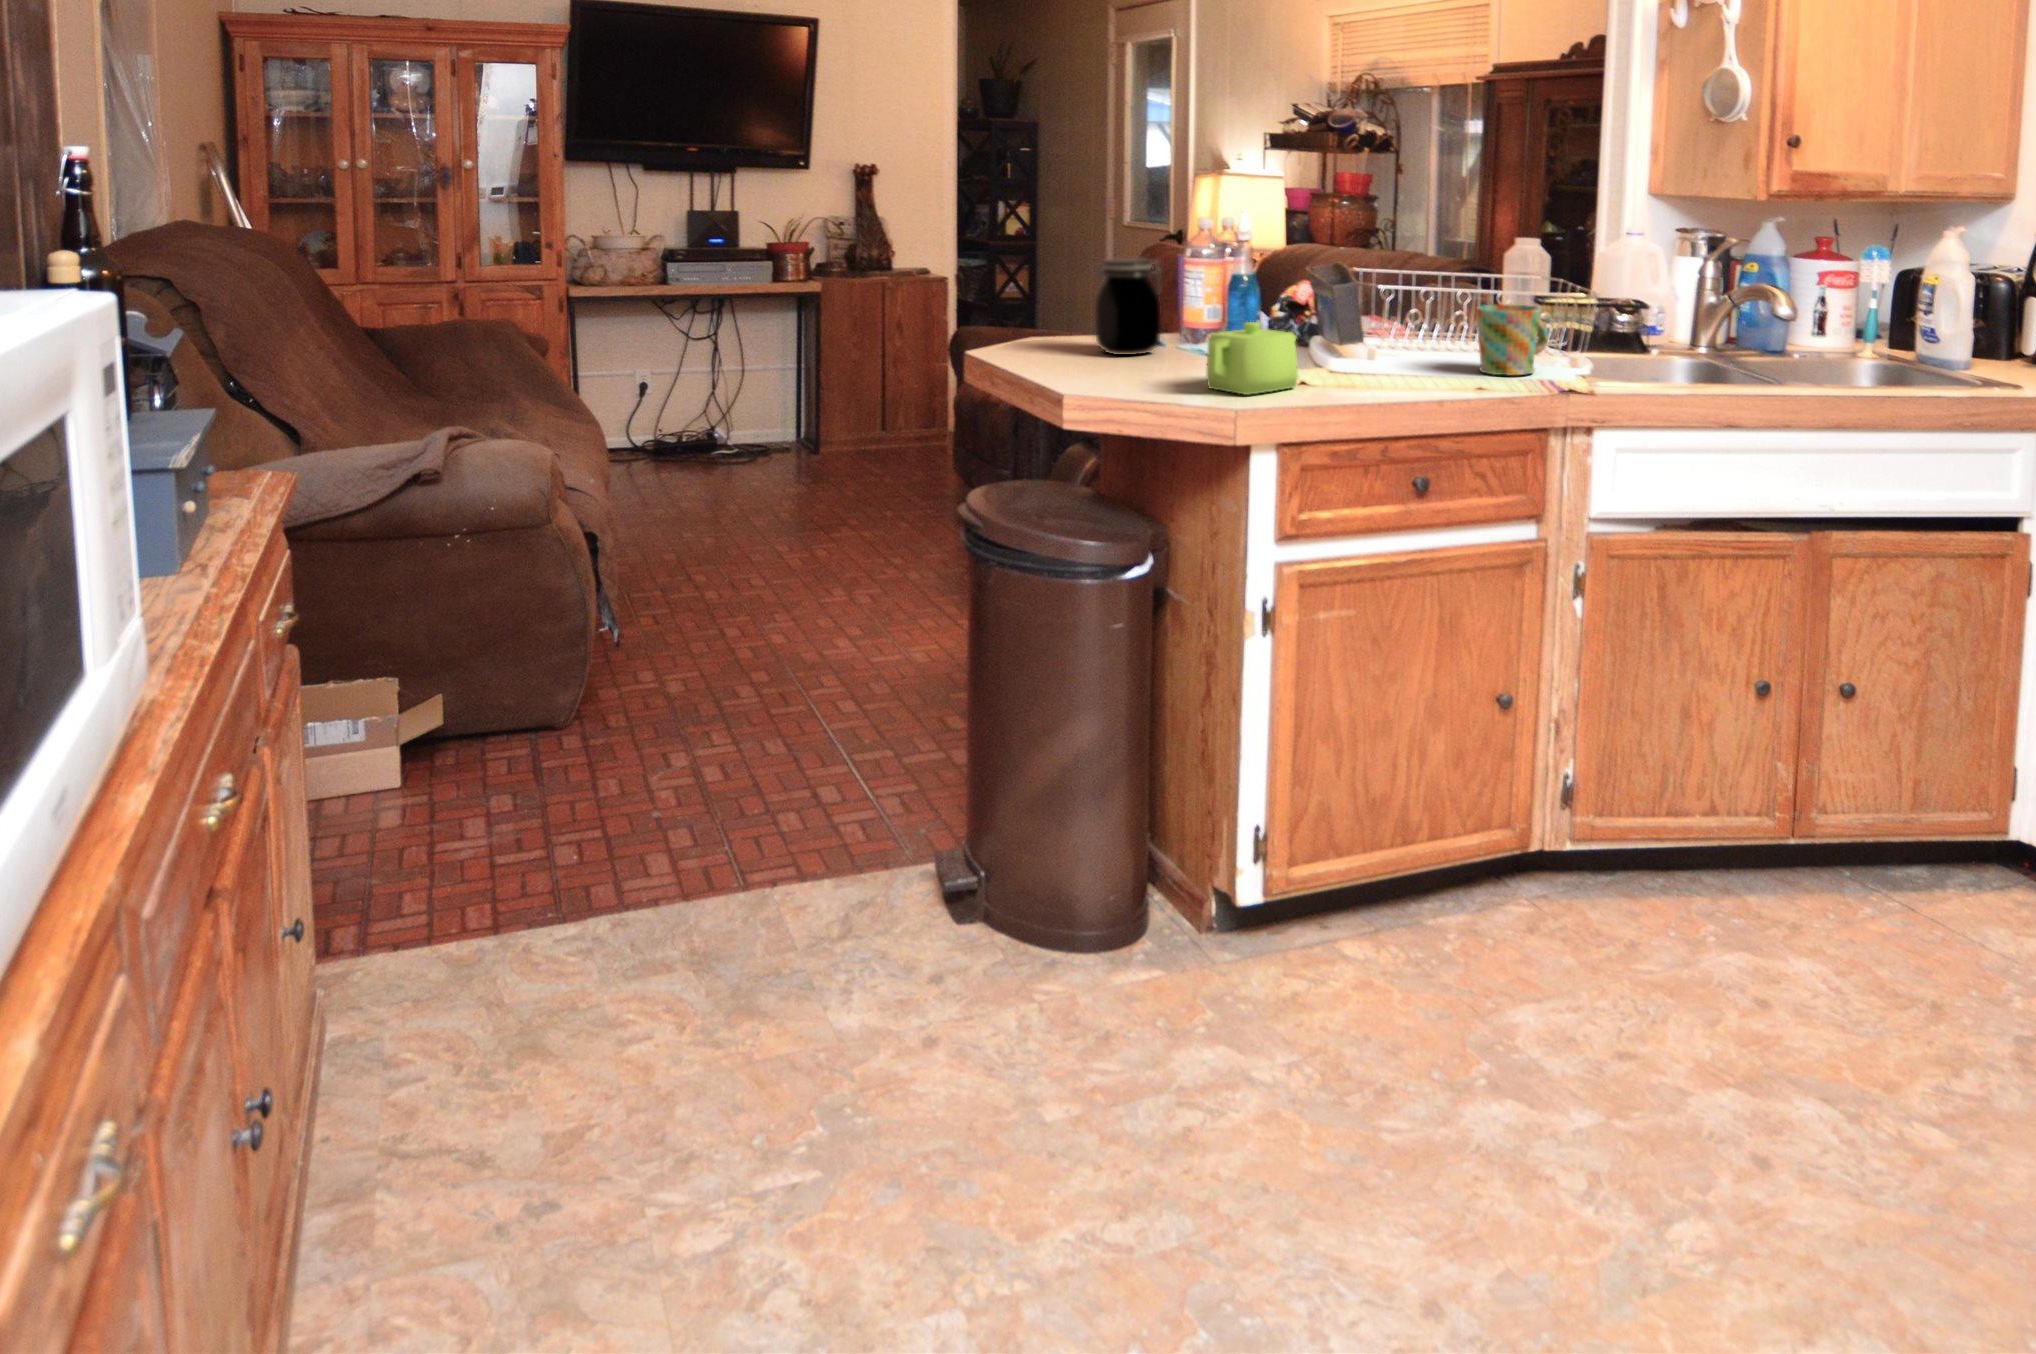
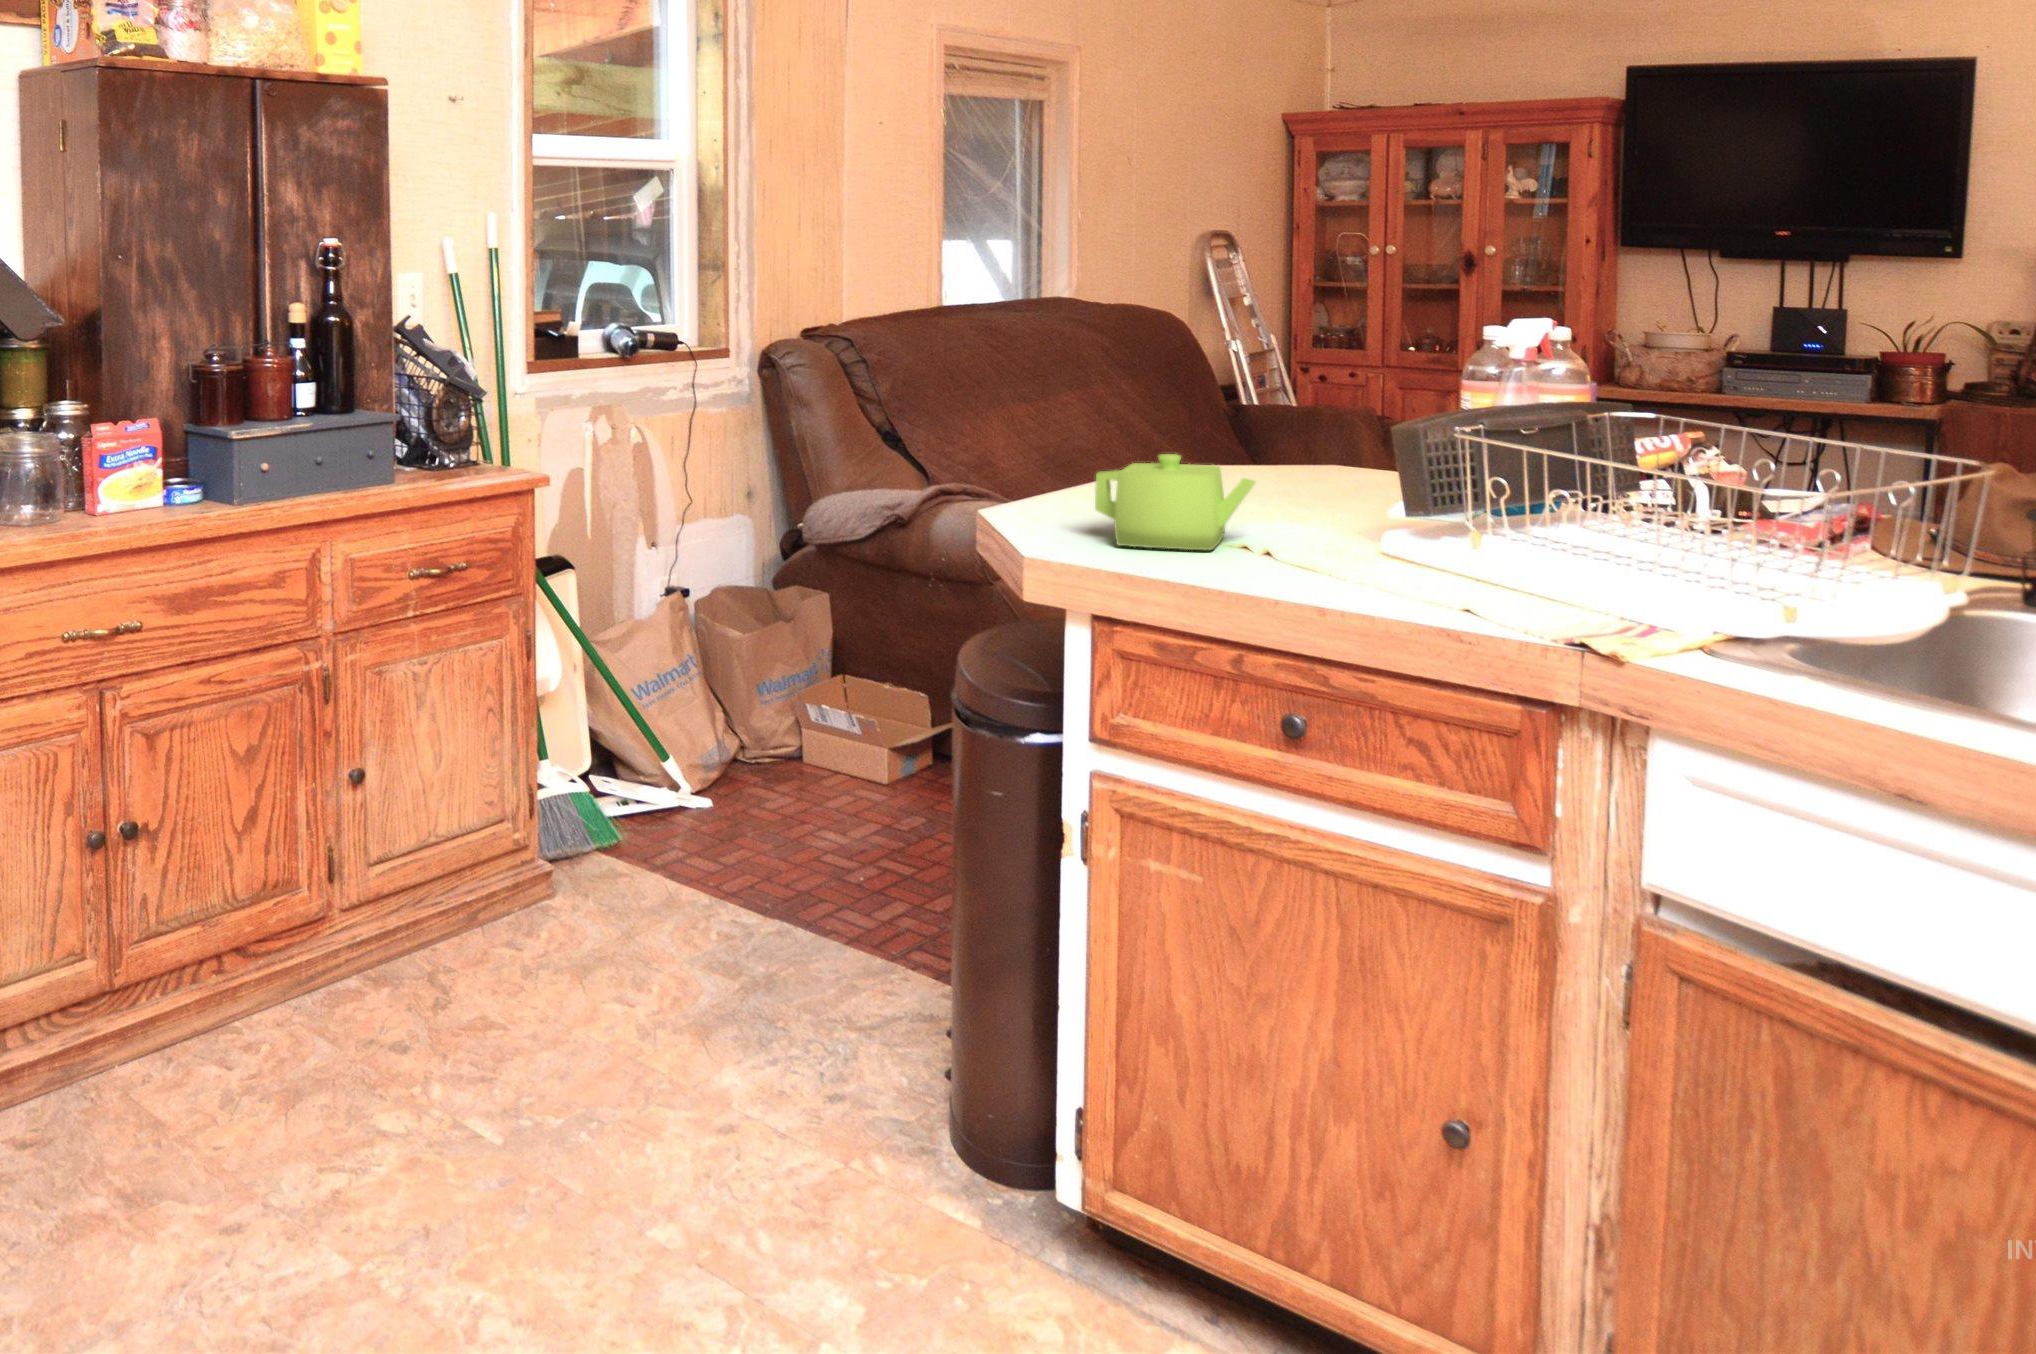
jar: present [1092,258,1161,355] -> none [1224,367,1305,491]
mug: present [1476,304,1549,375] -> none [1531,479,1690,606]

